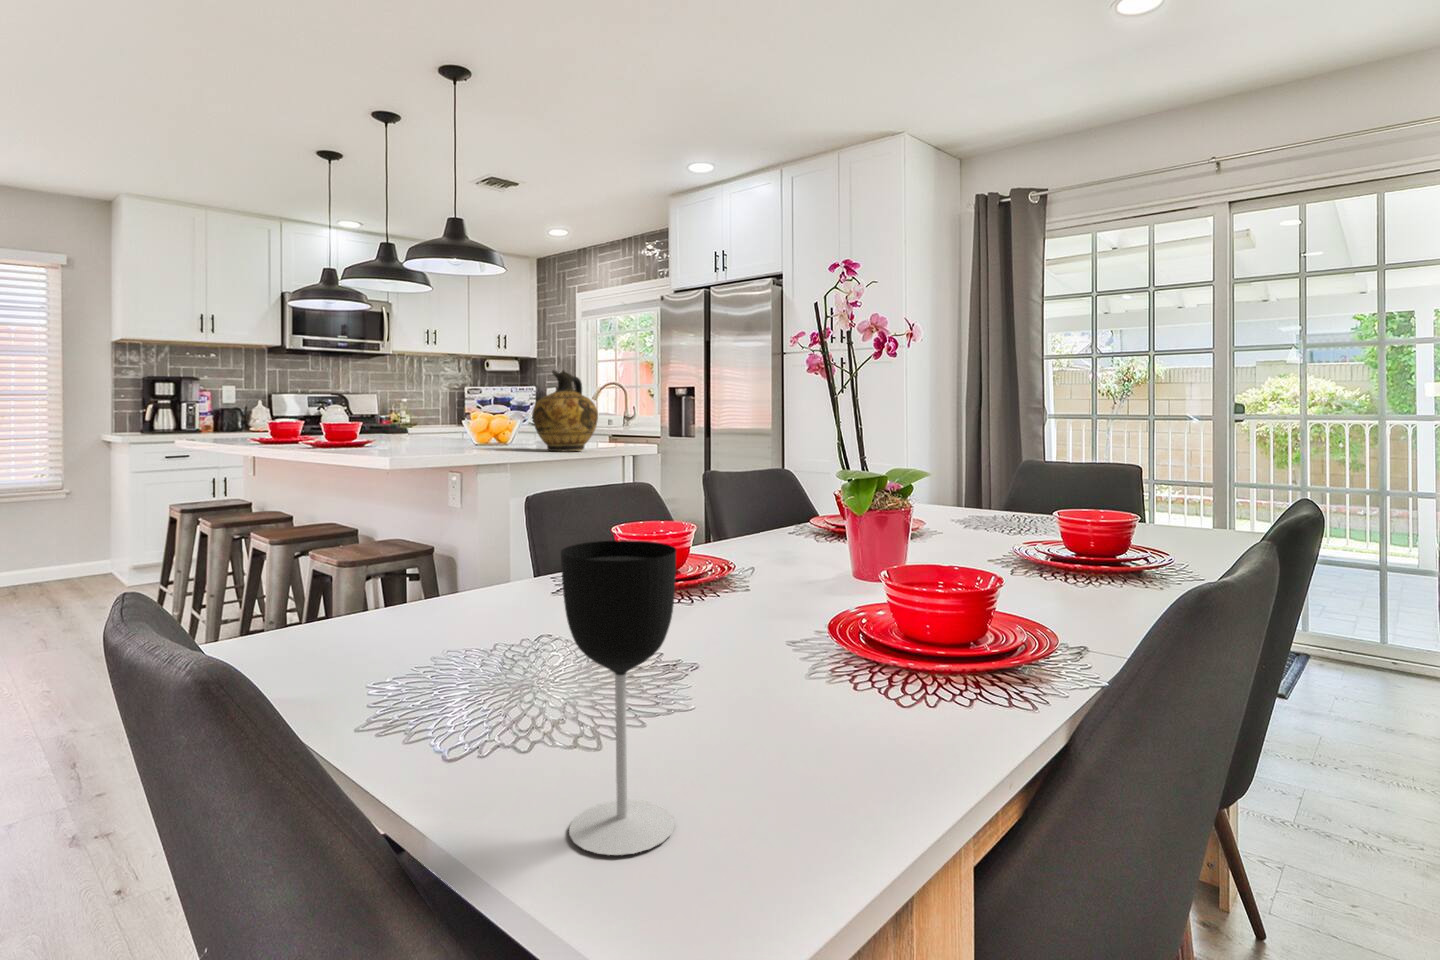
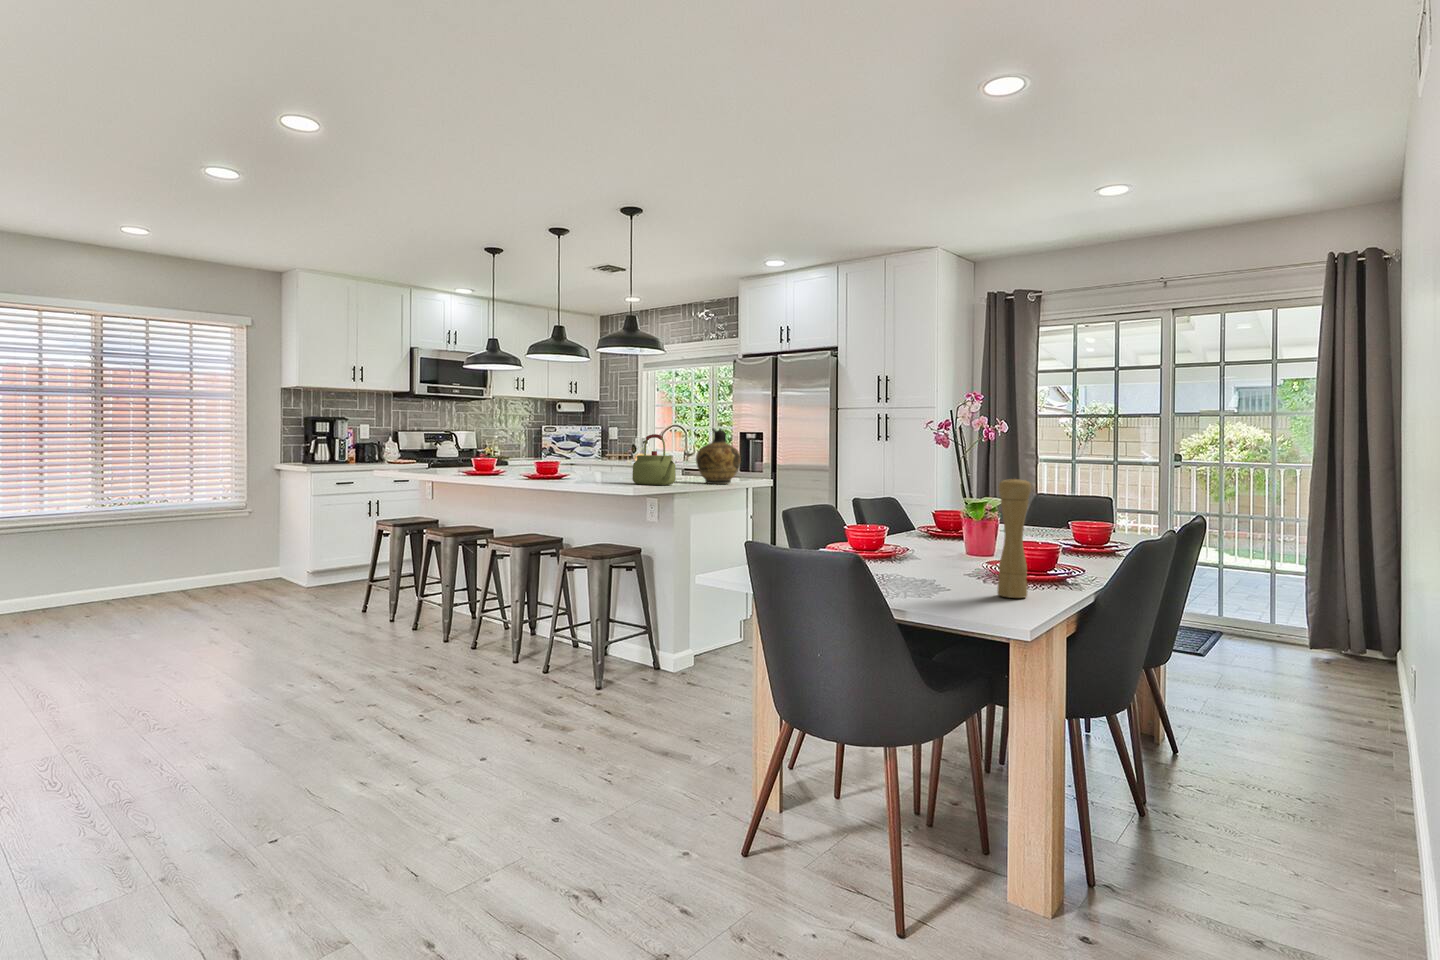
kettle: none [415,378,483,453] -> present [632,434,676,485]
pepper mill: none [766,405,867,807] -> present [997,477,1031,598]
wine glass: present [561,540,676,855] -> none [947,518,983,604]

